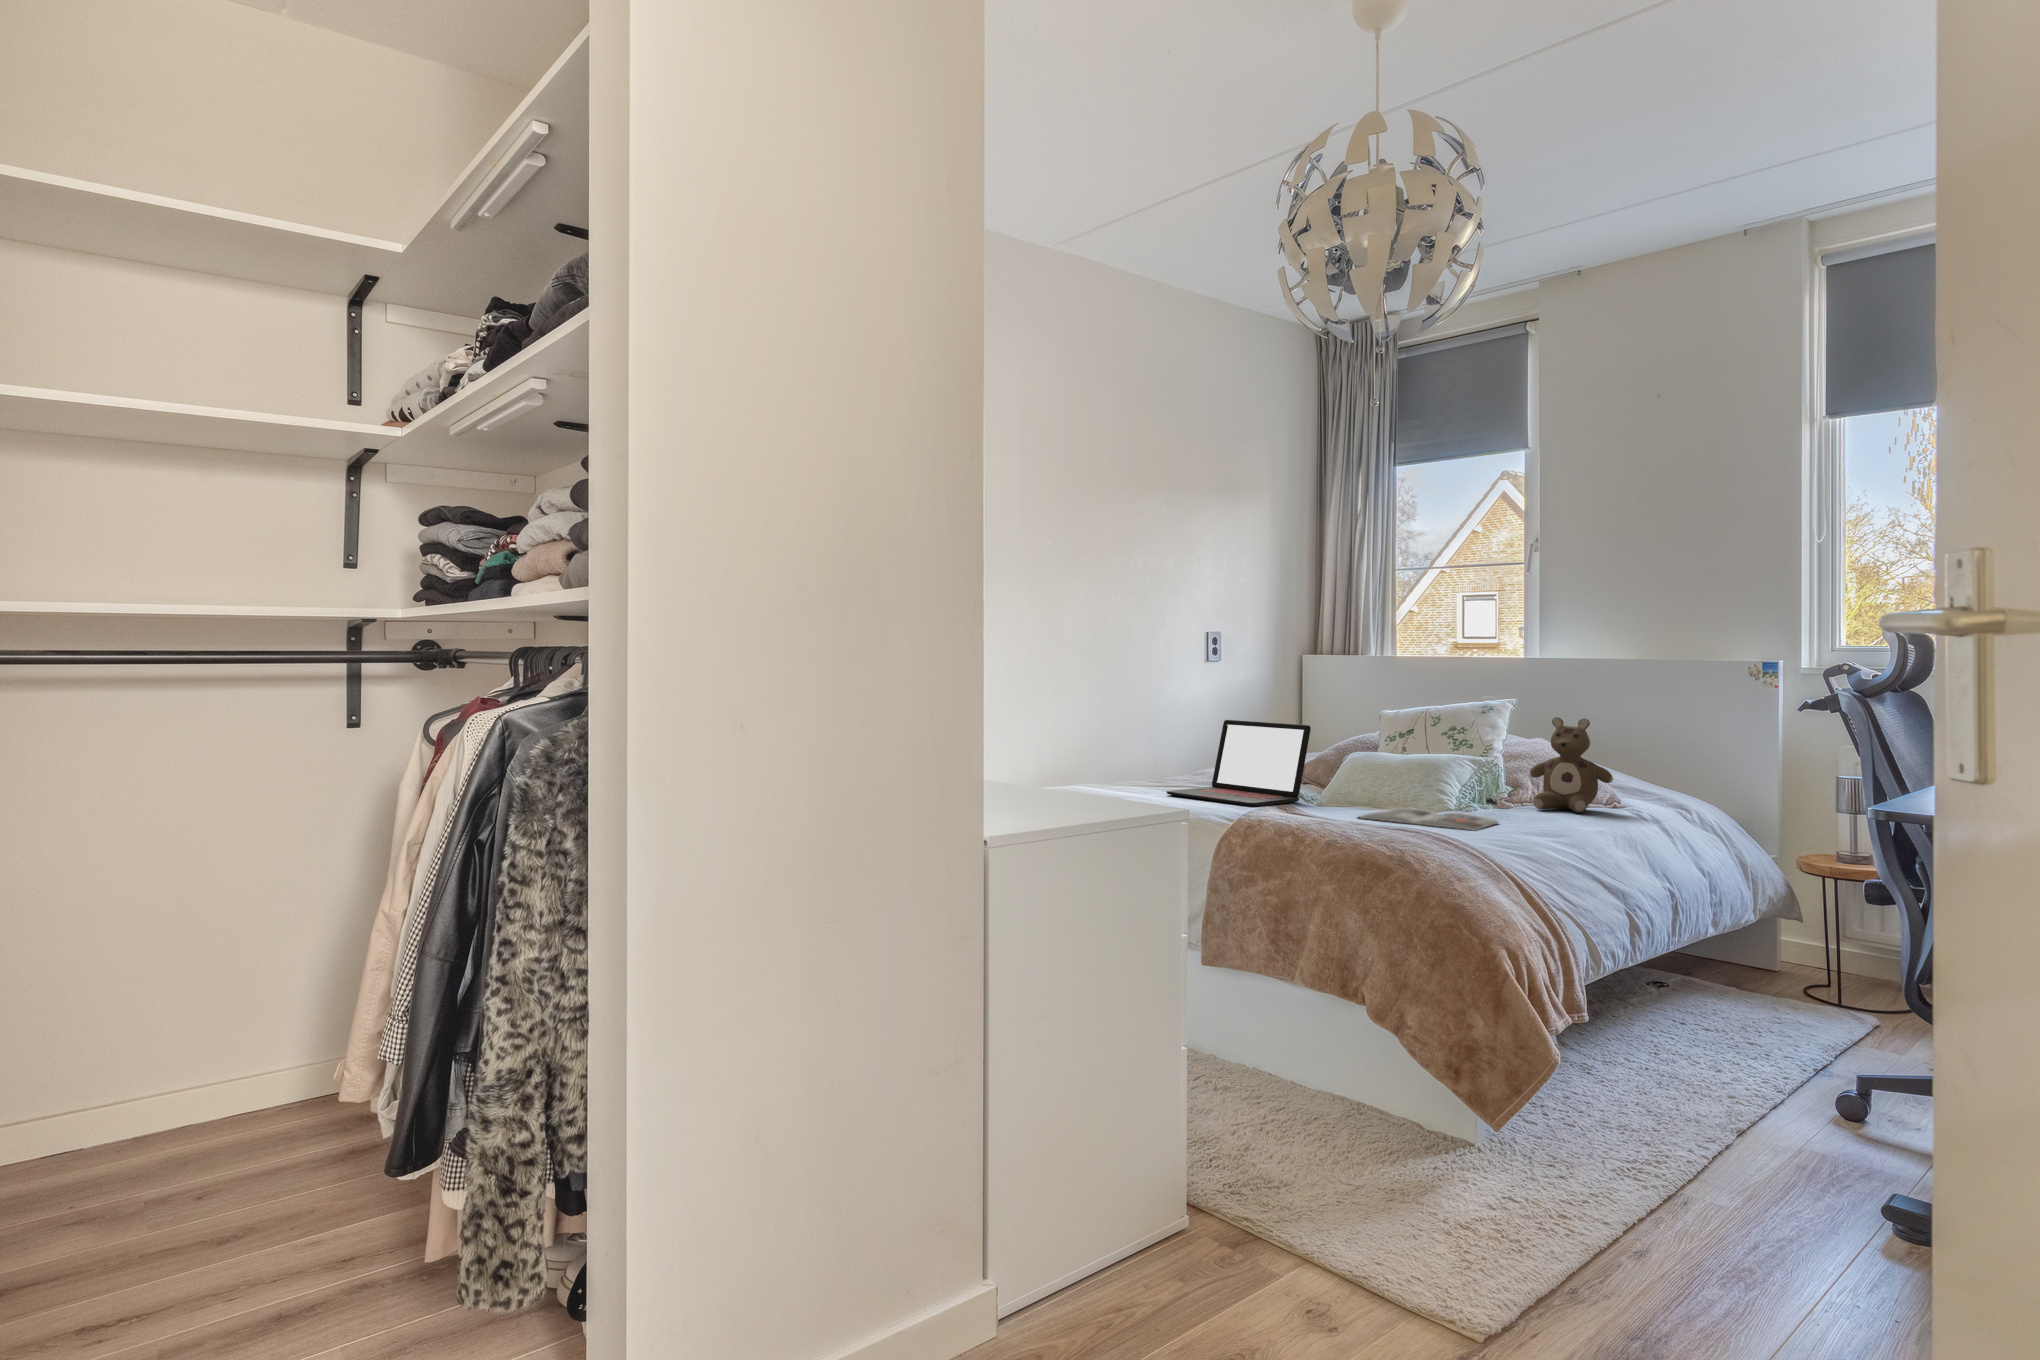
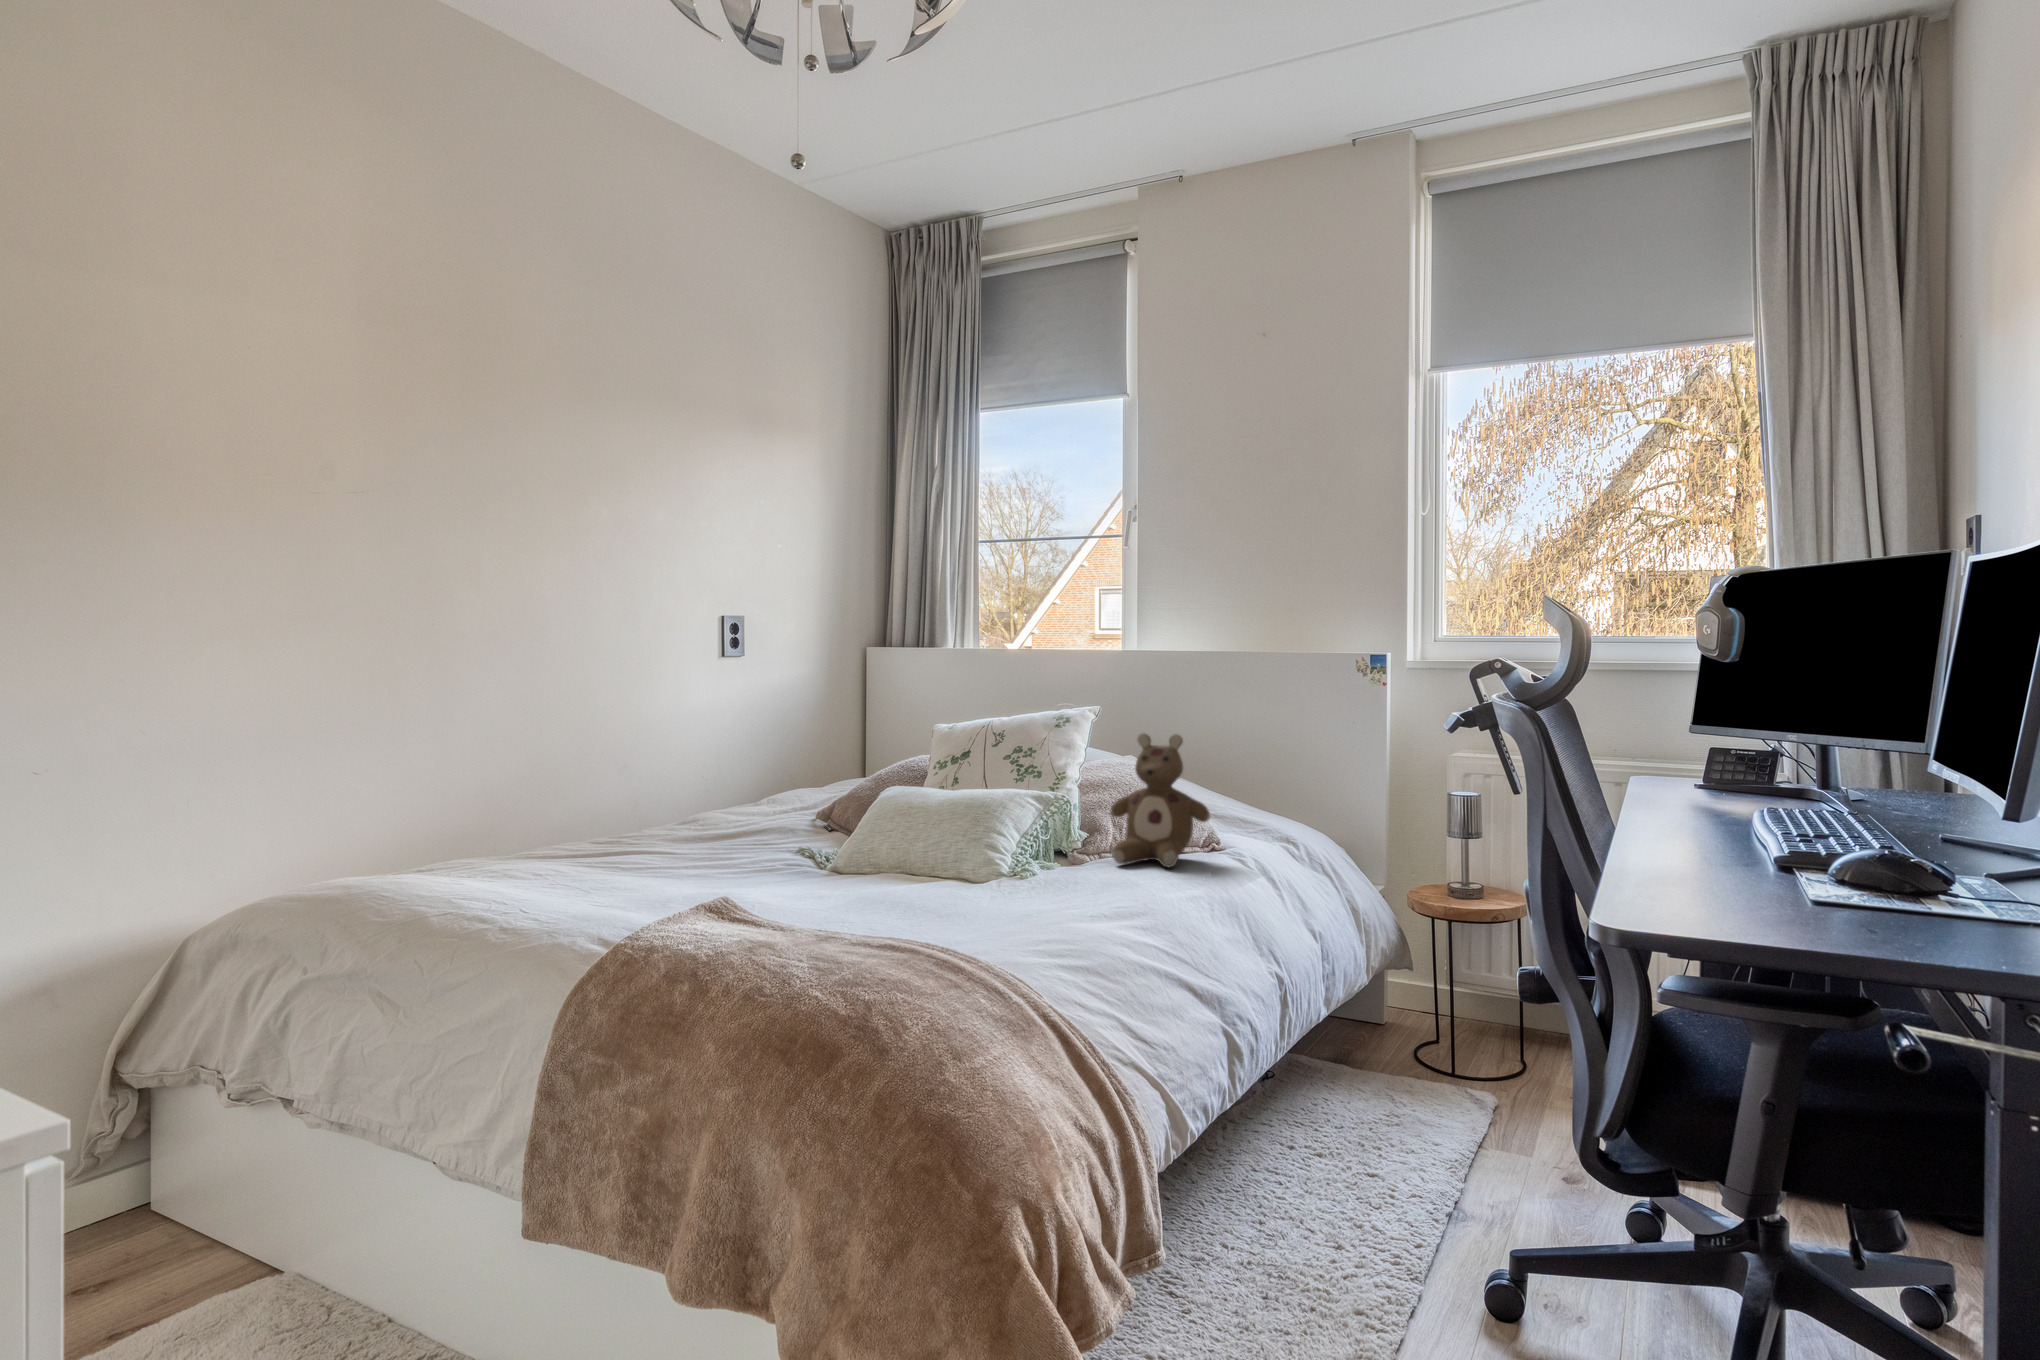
laptop: present [1167,720,1311,807] -> none [571,750,803,898]
magazine: present [1359,808,1498,831] -> none [843,887,1056,930]

